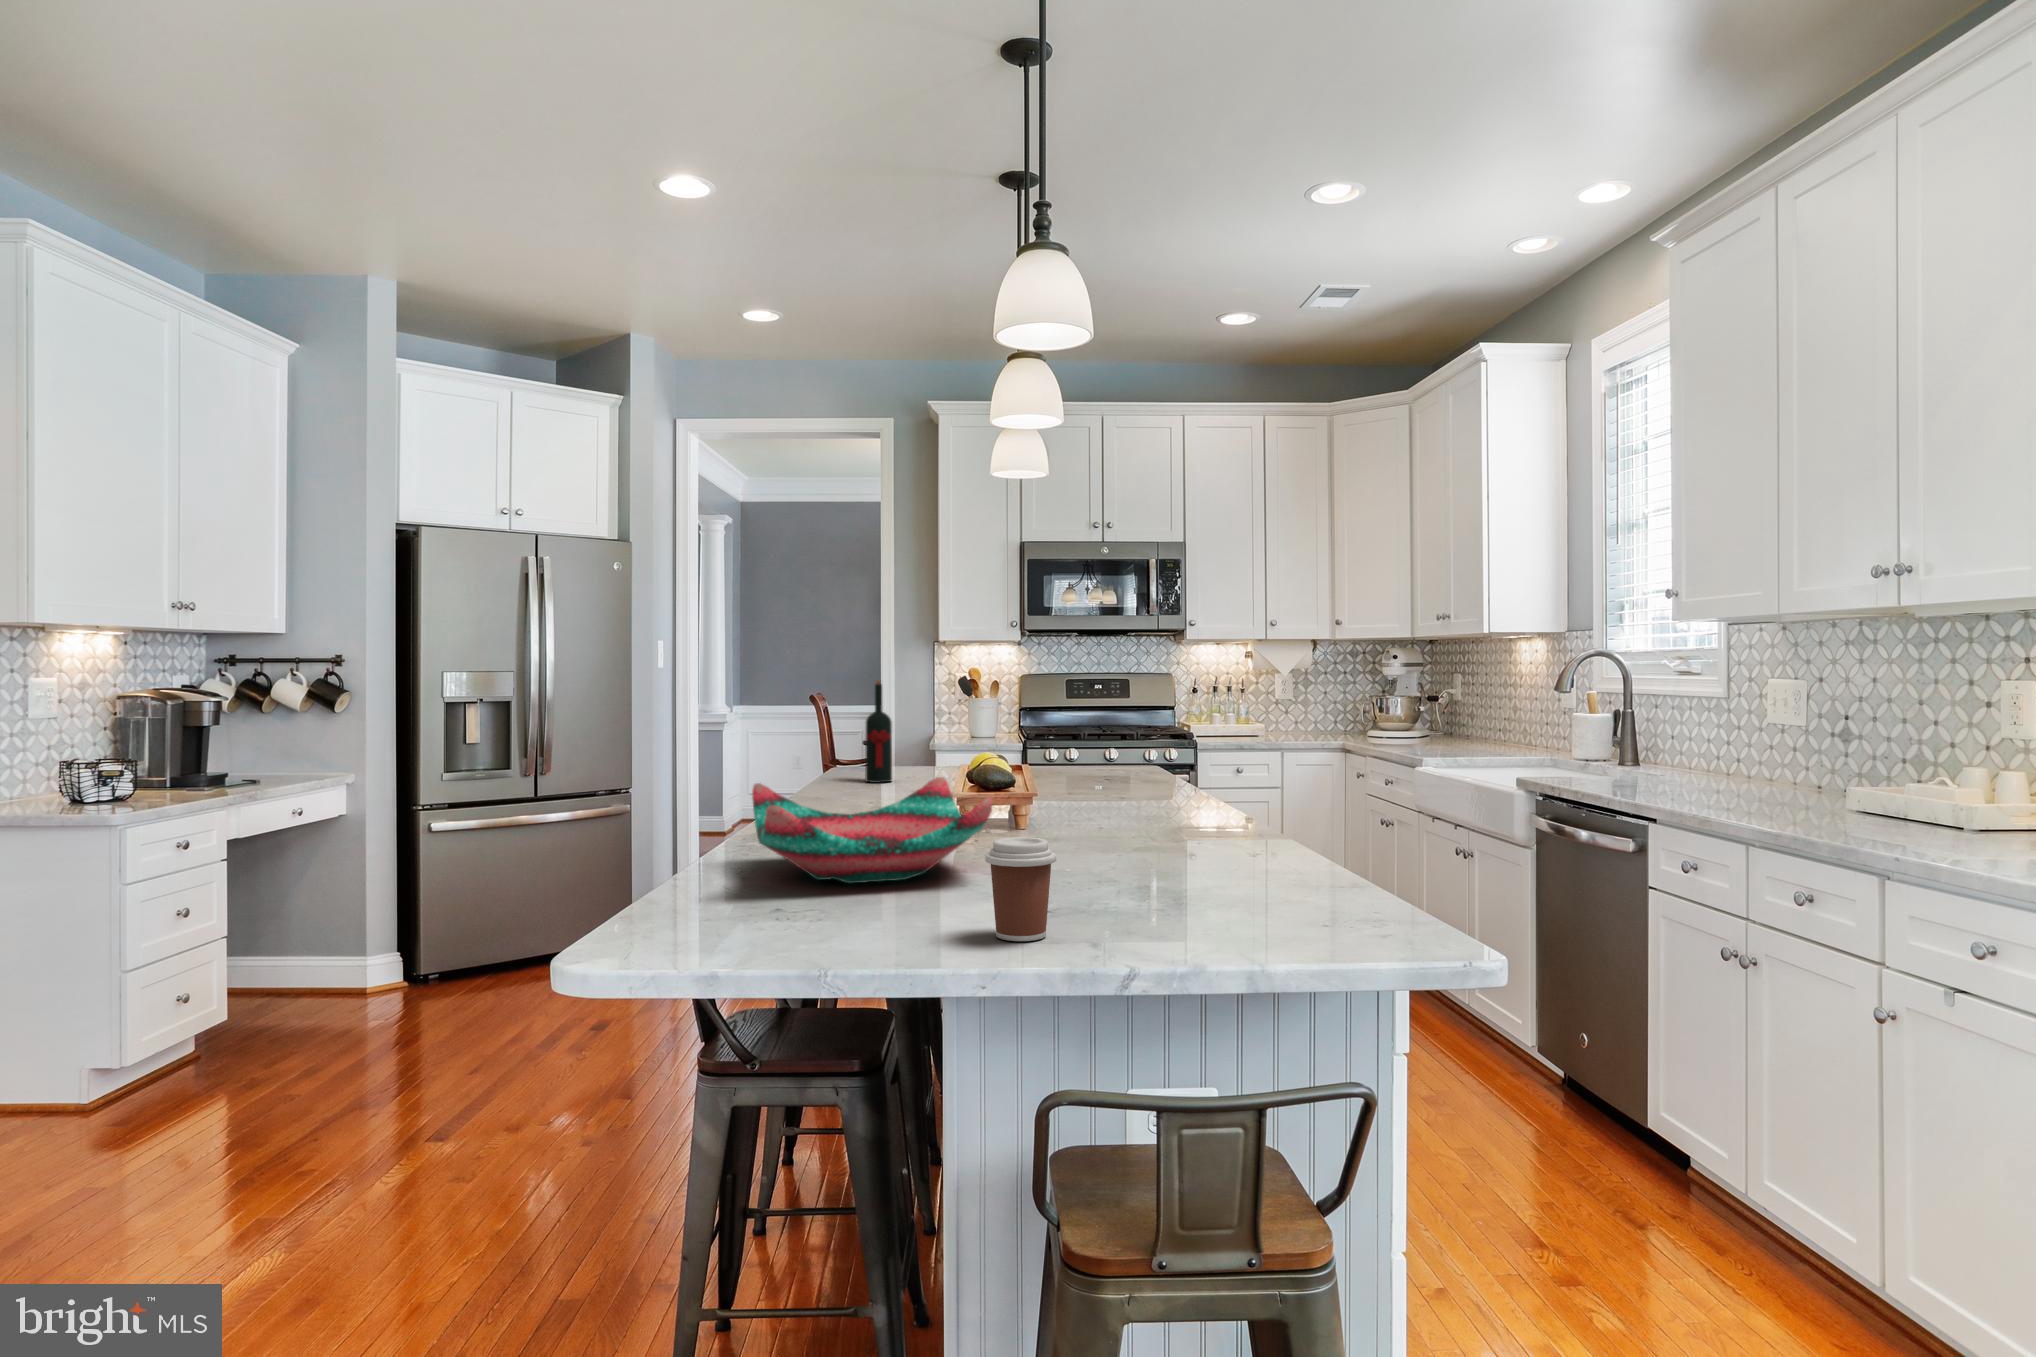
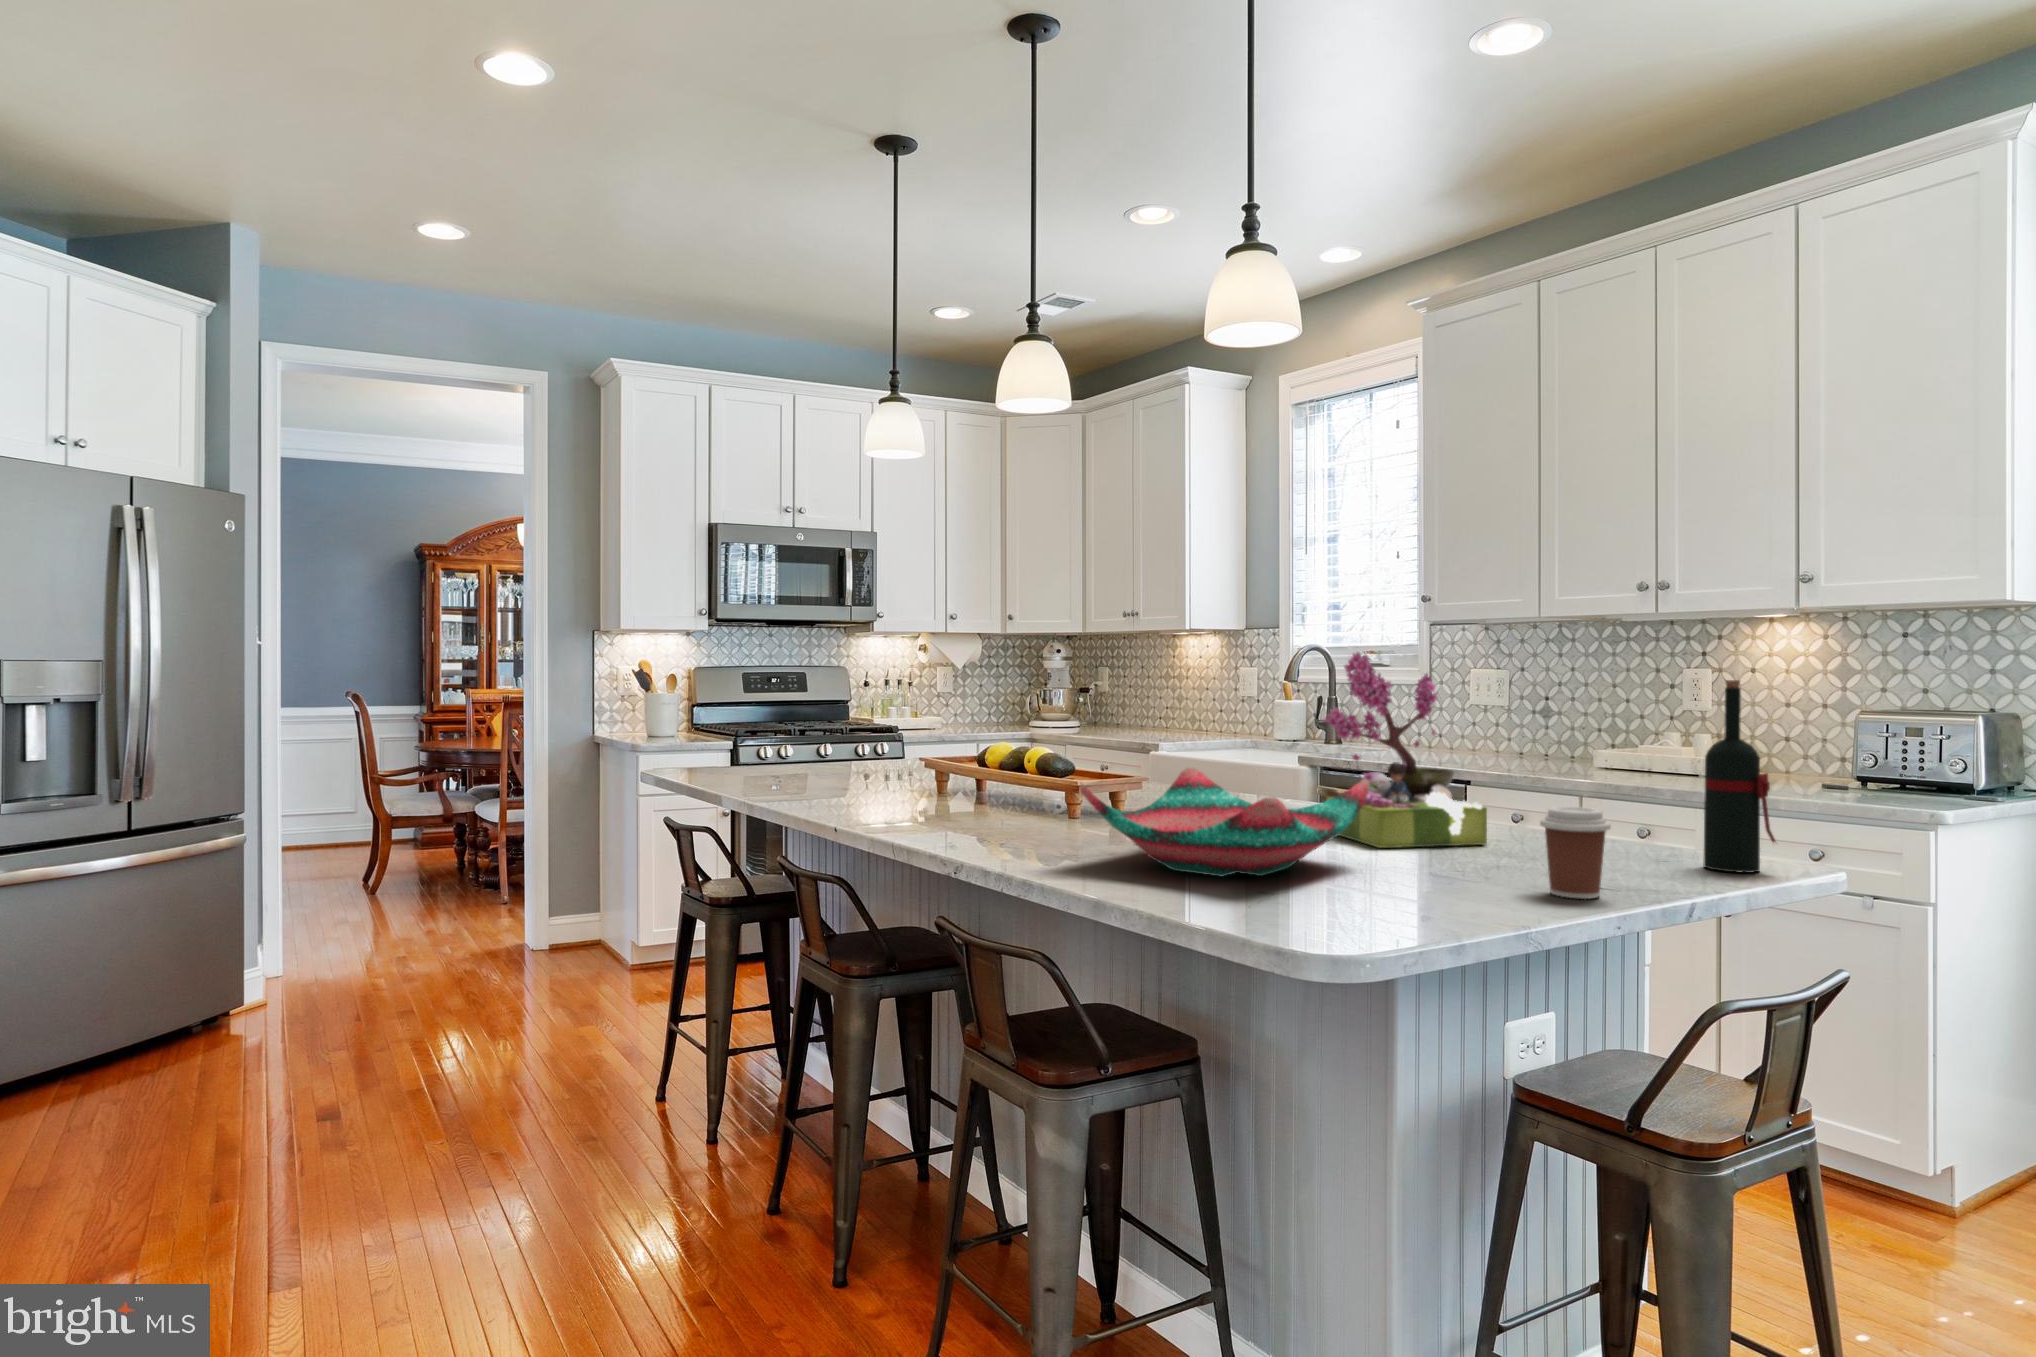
flower arrangement: none [1081,661,1232,881] -> present [1325,652,1487,848]
wine bottle: present [865,680,892,783] -> present [1703,680,1776,873]

